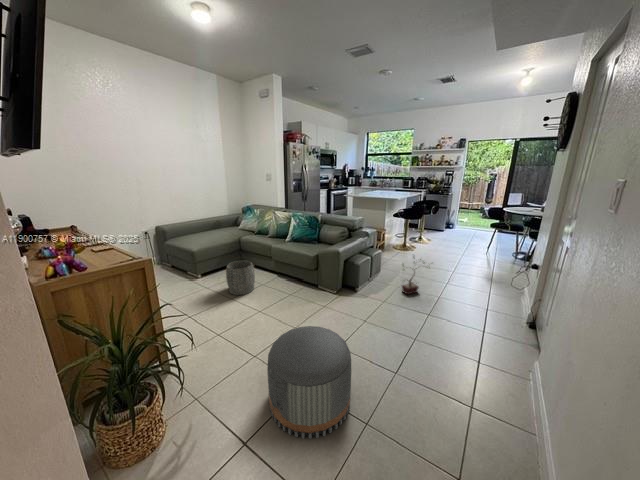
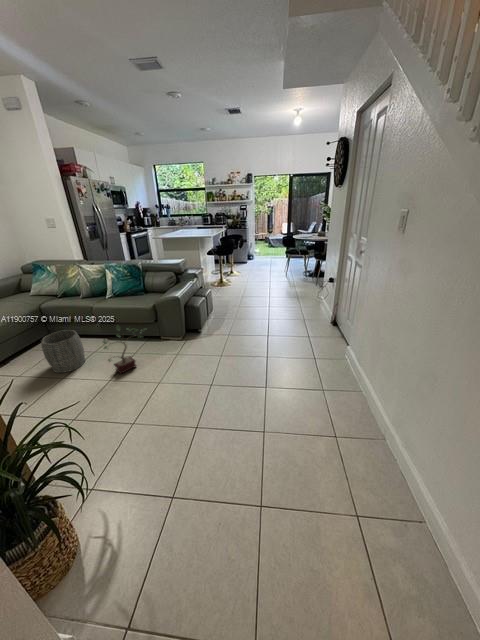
potted plant: present [402,257,428,294] -> present [103,326,145,373]
pouf: present [267,326,351,439] -> none [162,370,245,471]

